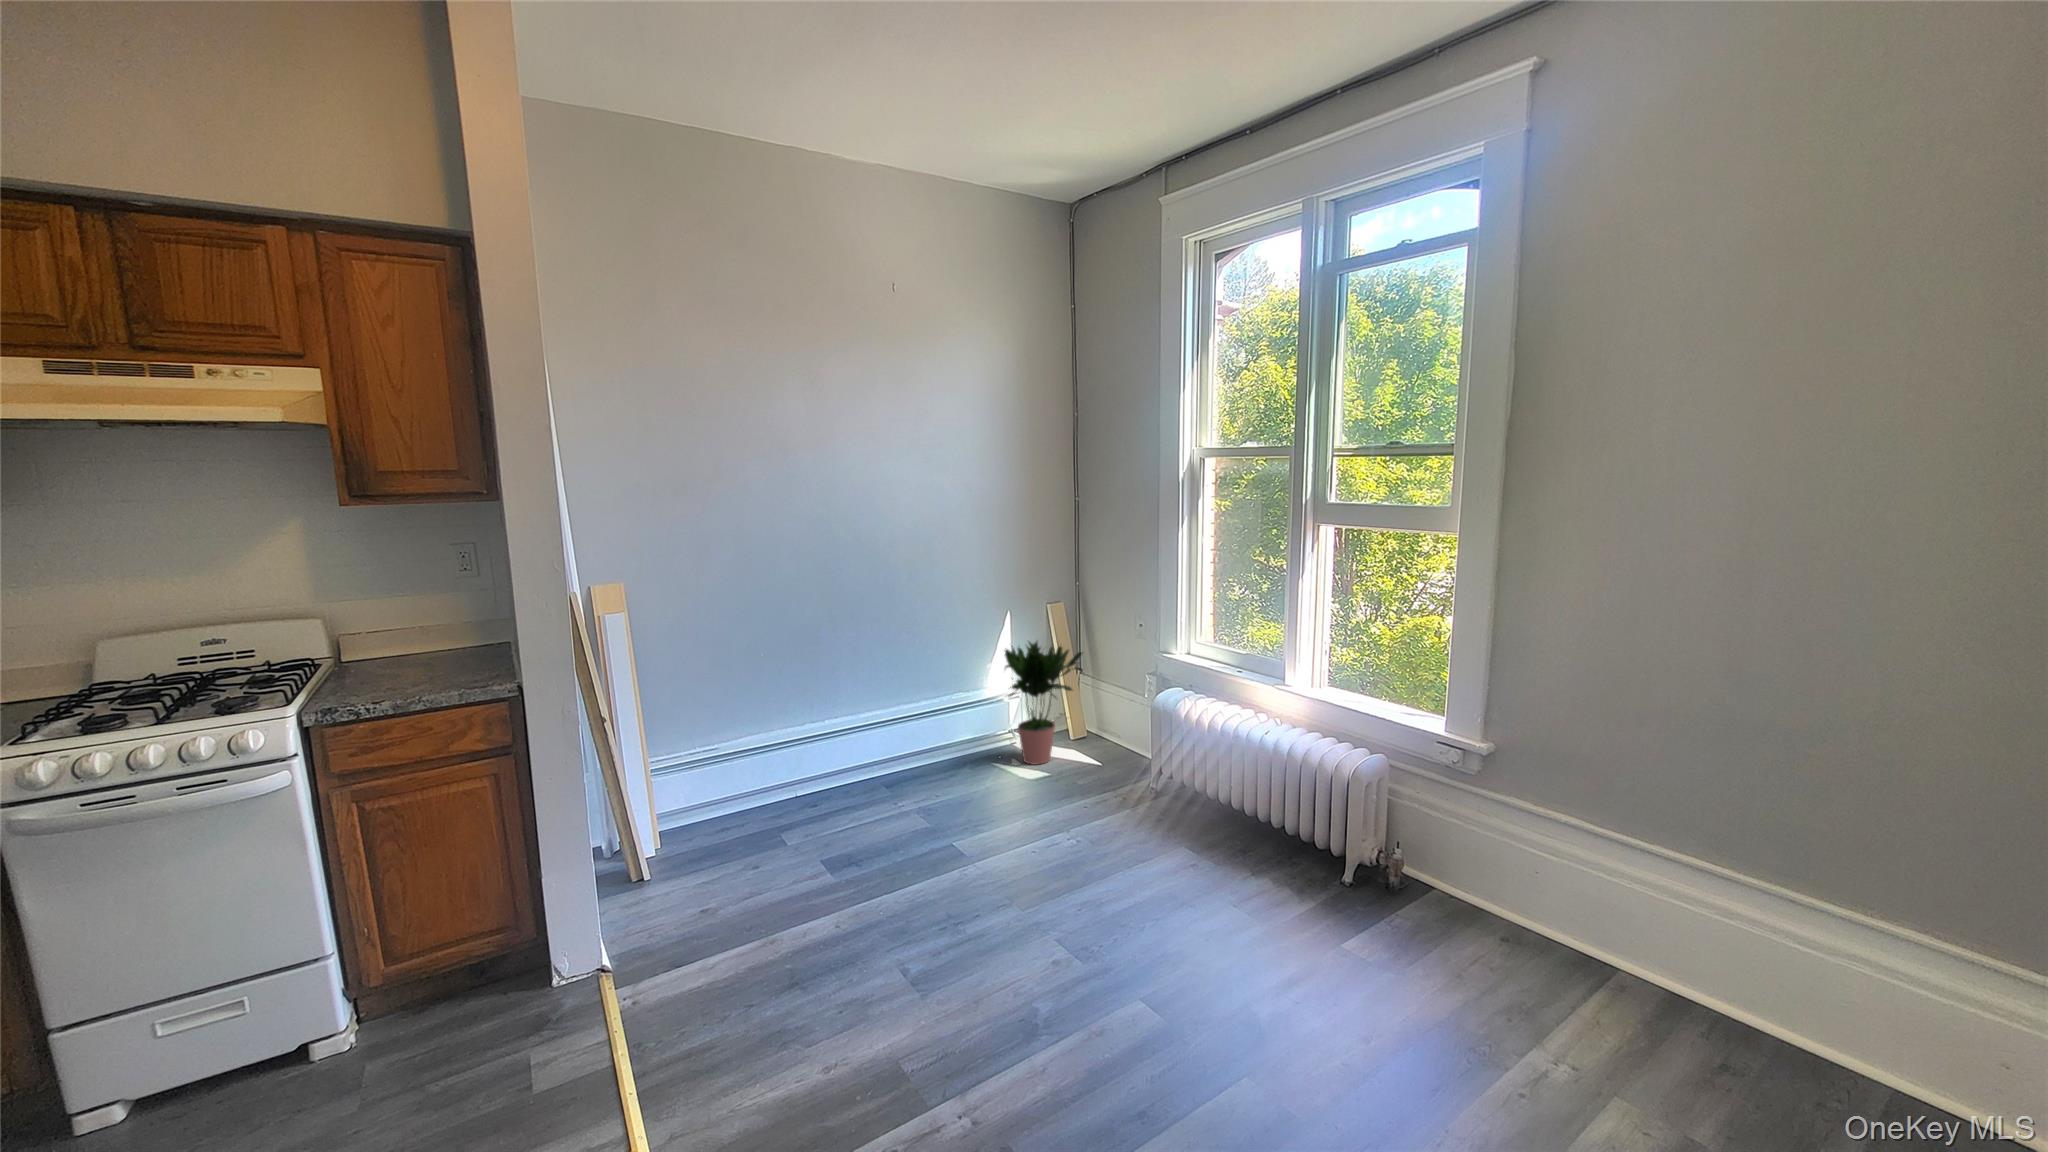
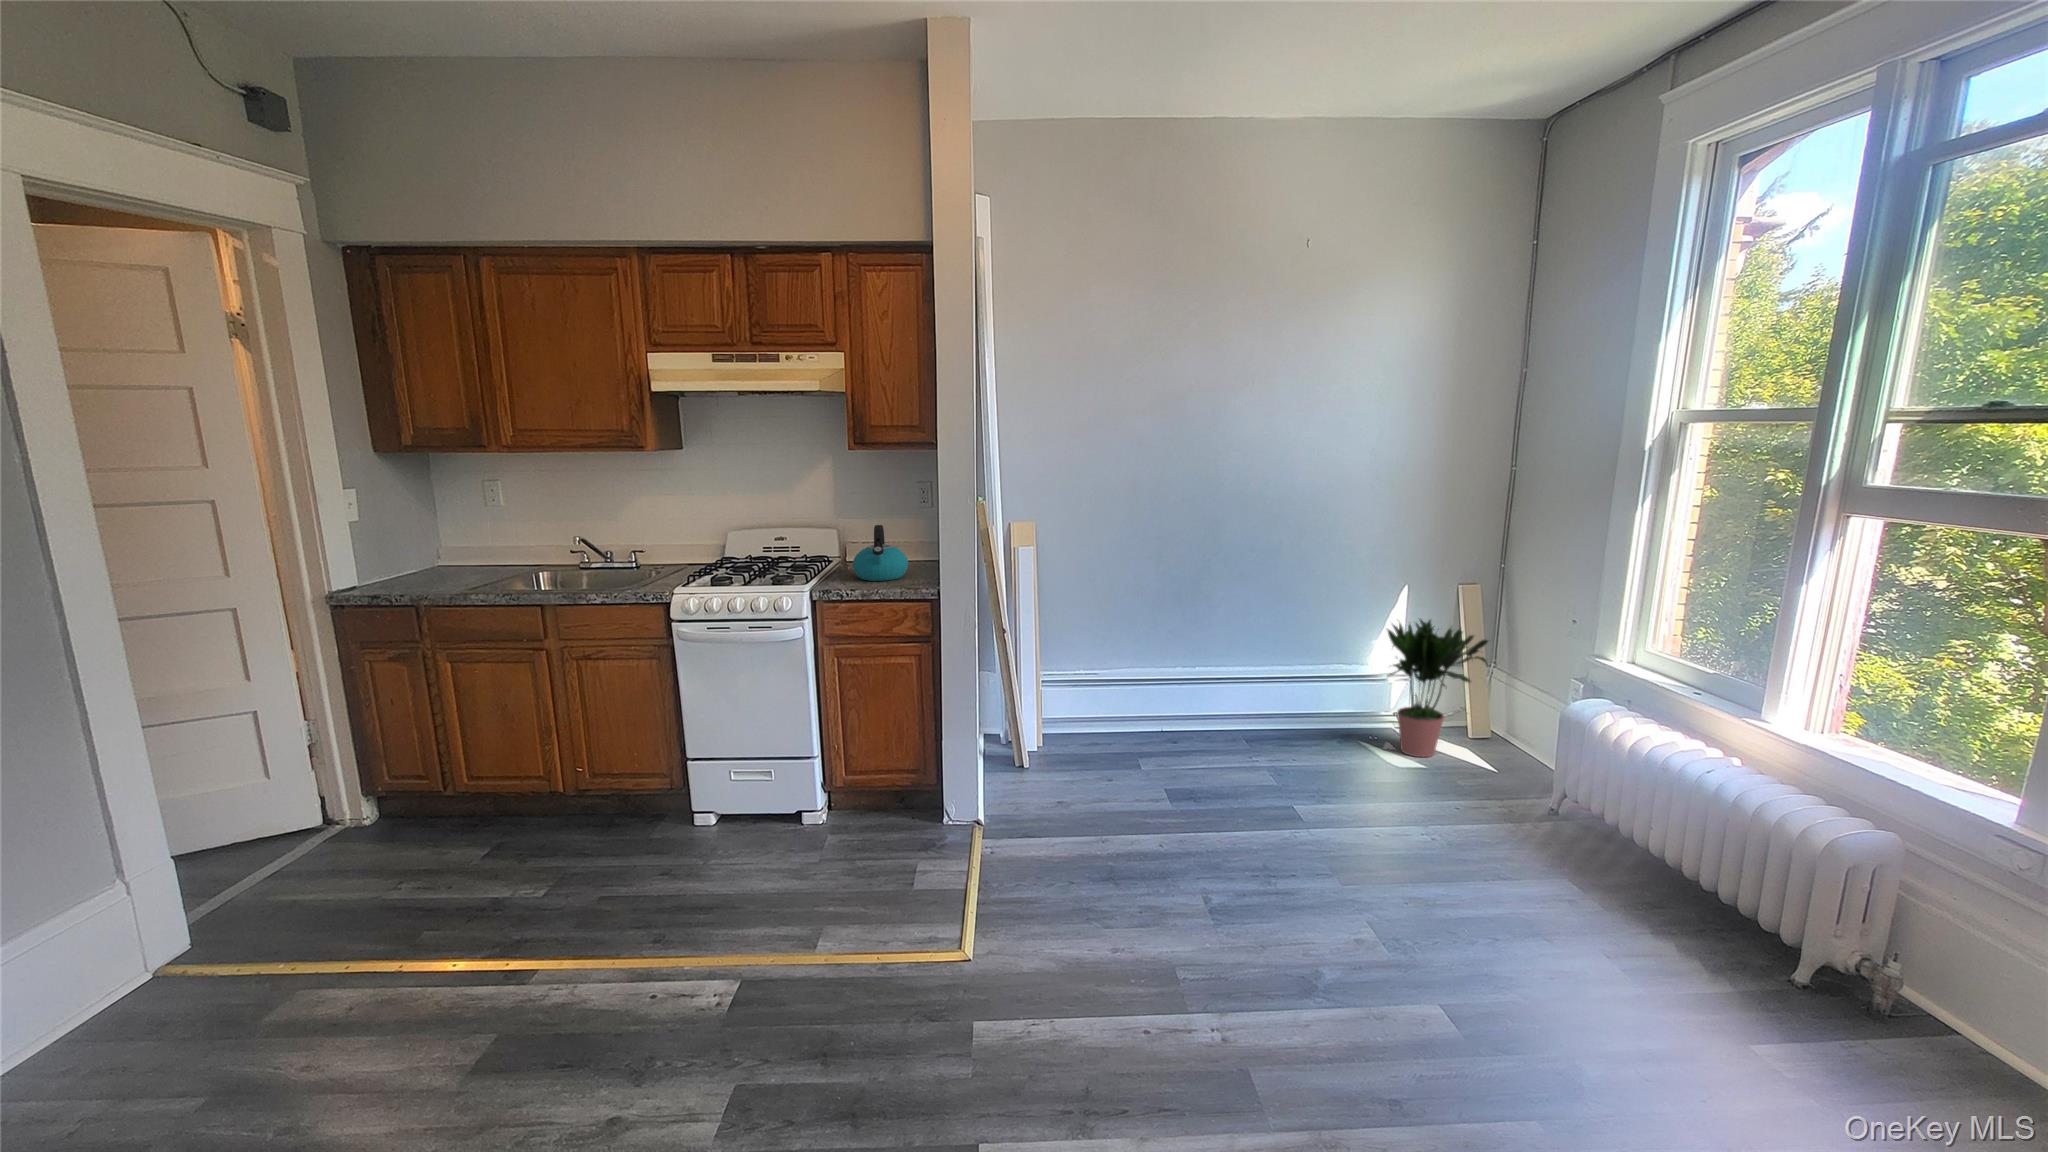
kettle: none [367,607,463,685] -> present [853,525,908,581]

